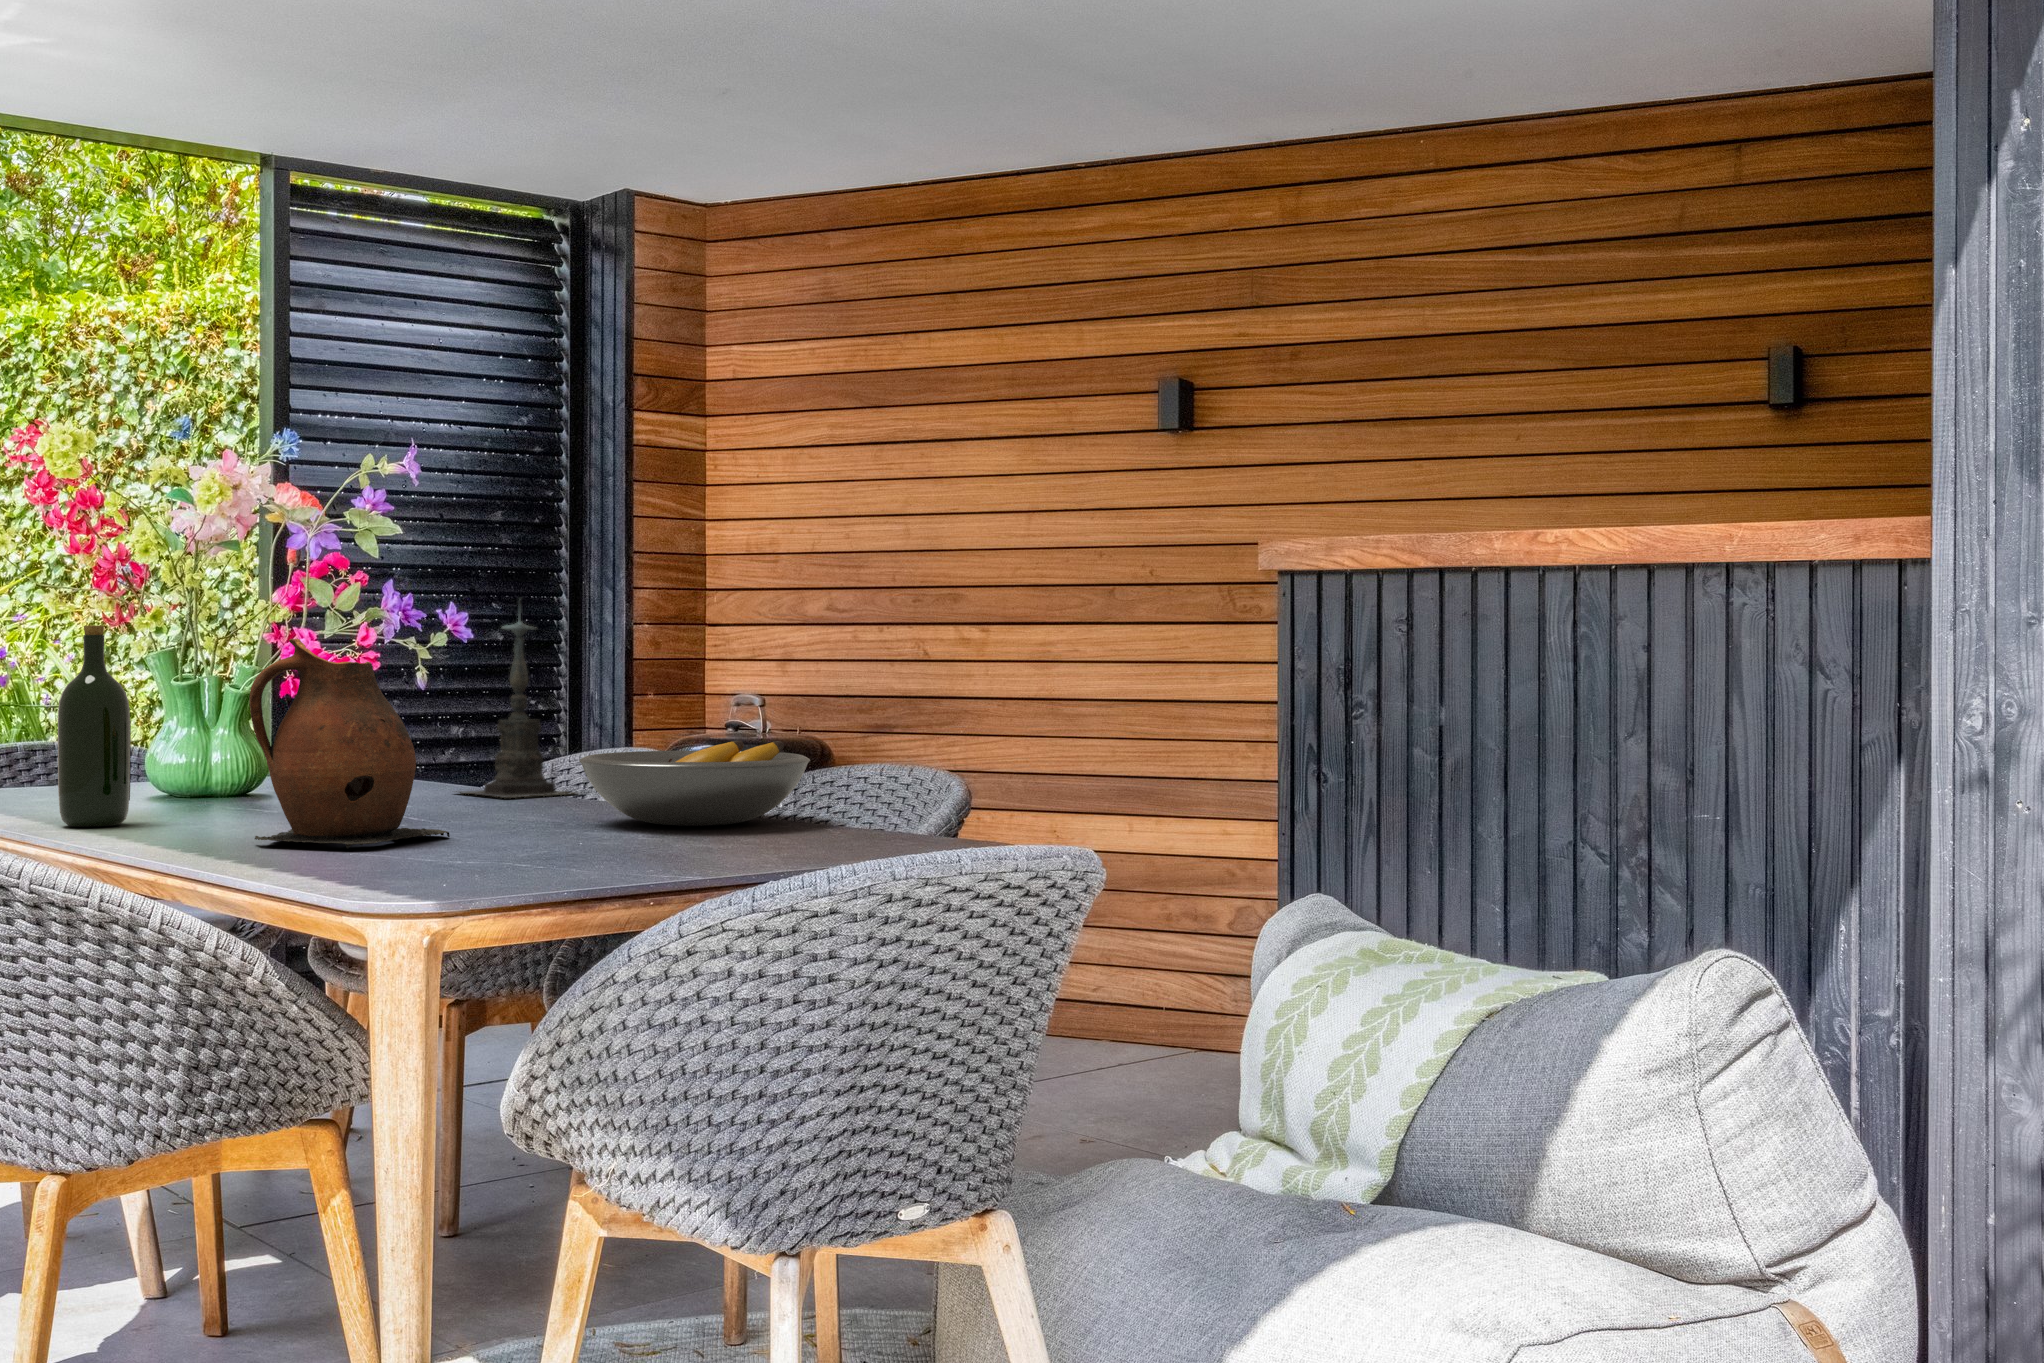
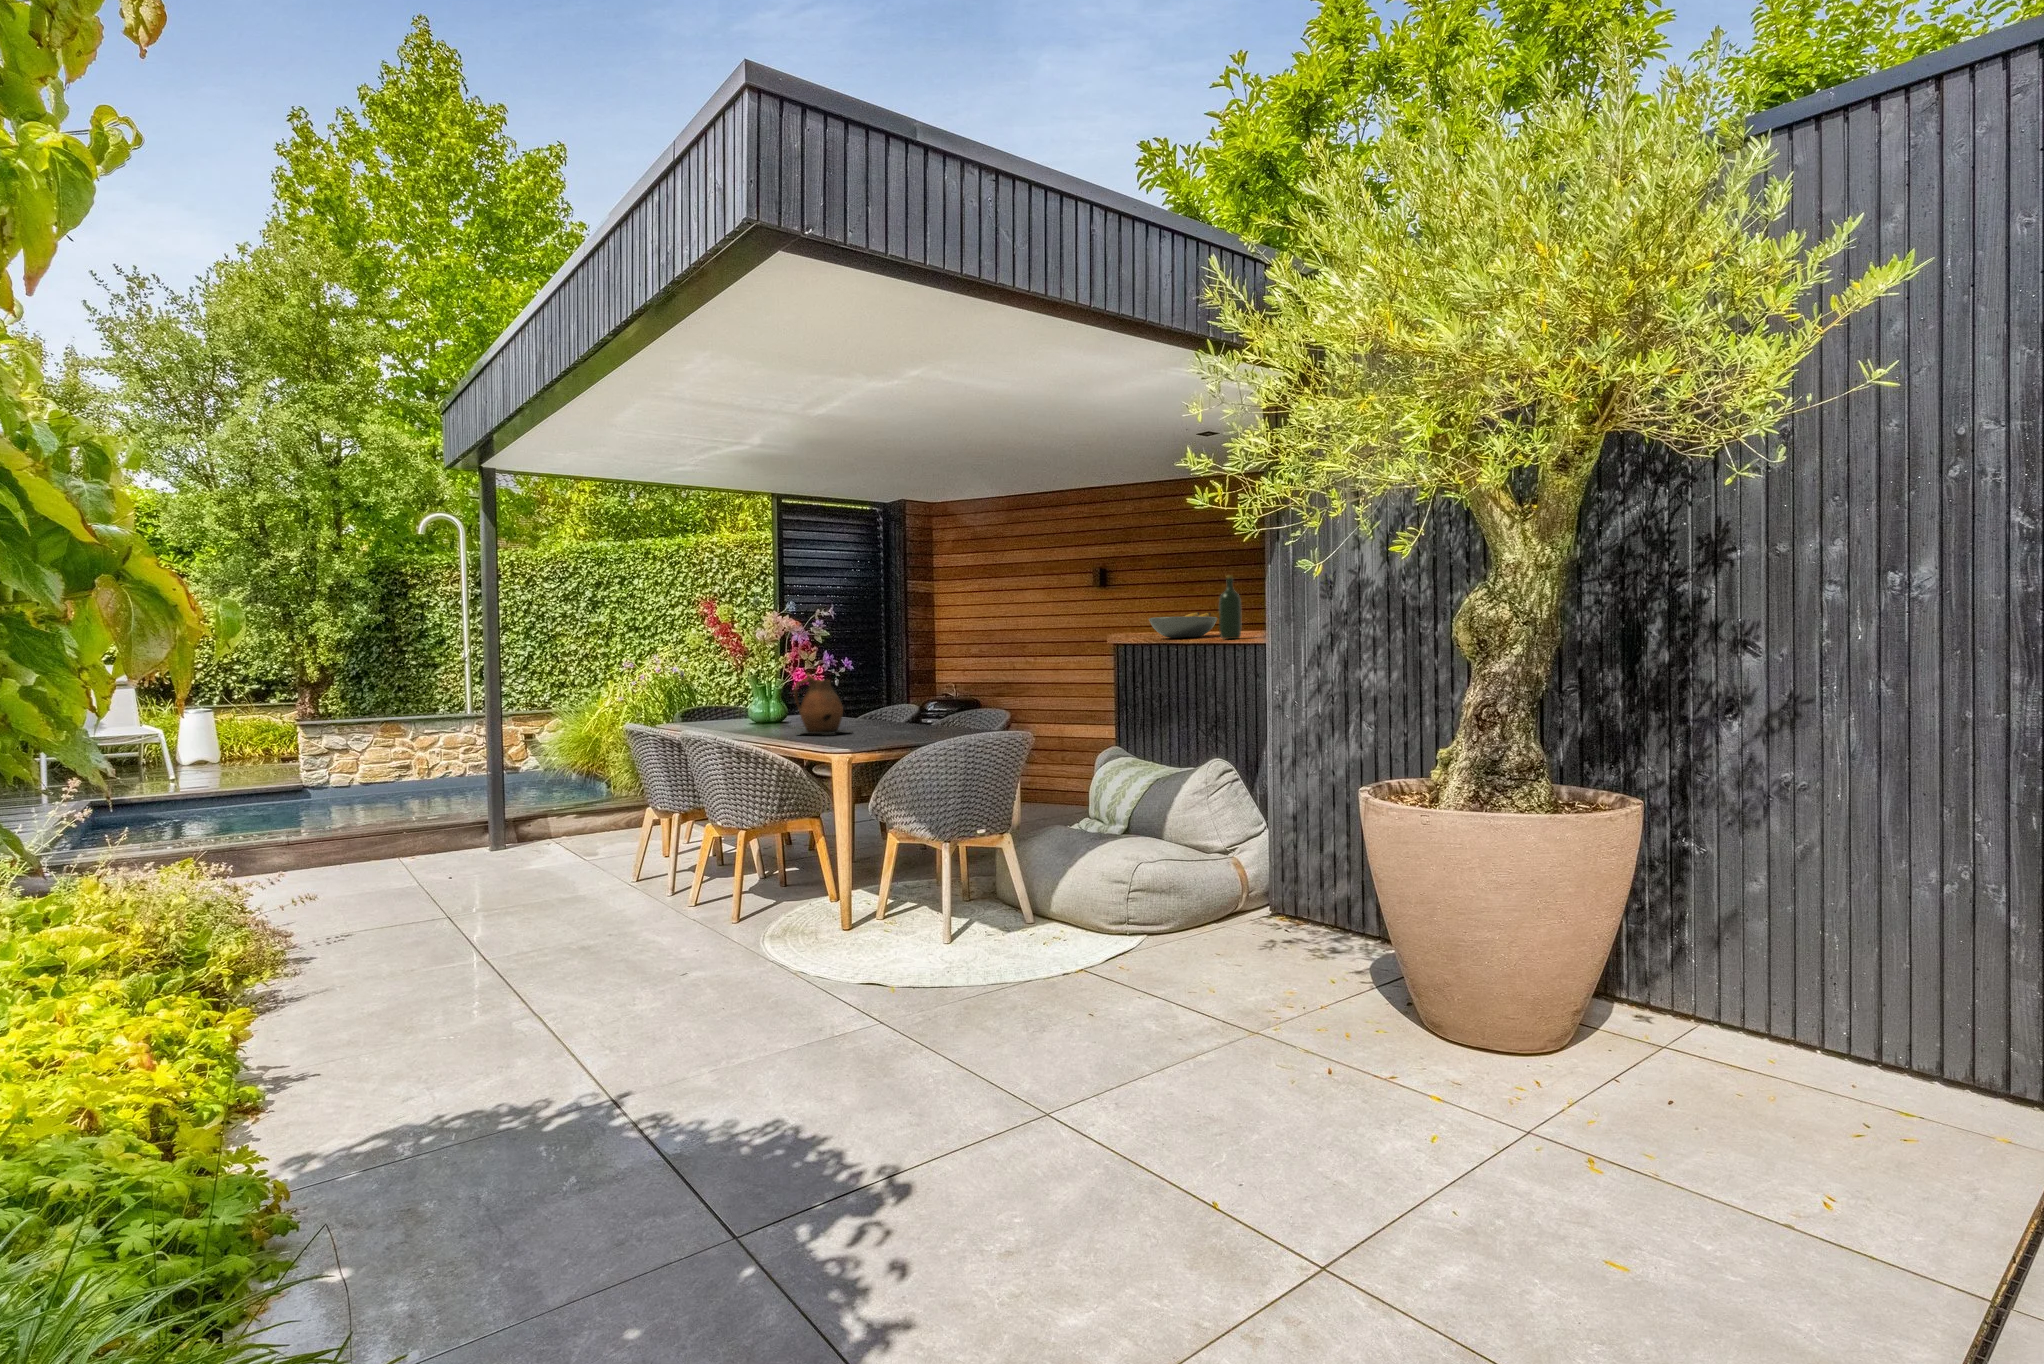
candle holder: present [456,611,574,798] -> none [851,658,894,723]
wine bottle: present [58,625,131,827] -> present [1219,575,1241,639]
fruit bowl: present [579,741,810,826] -> present [1149,612,1218,638]

